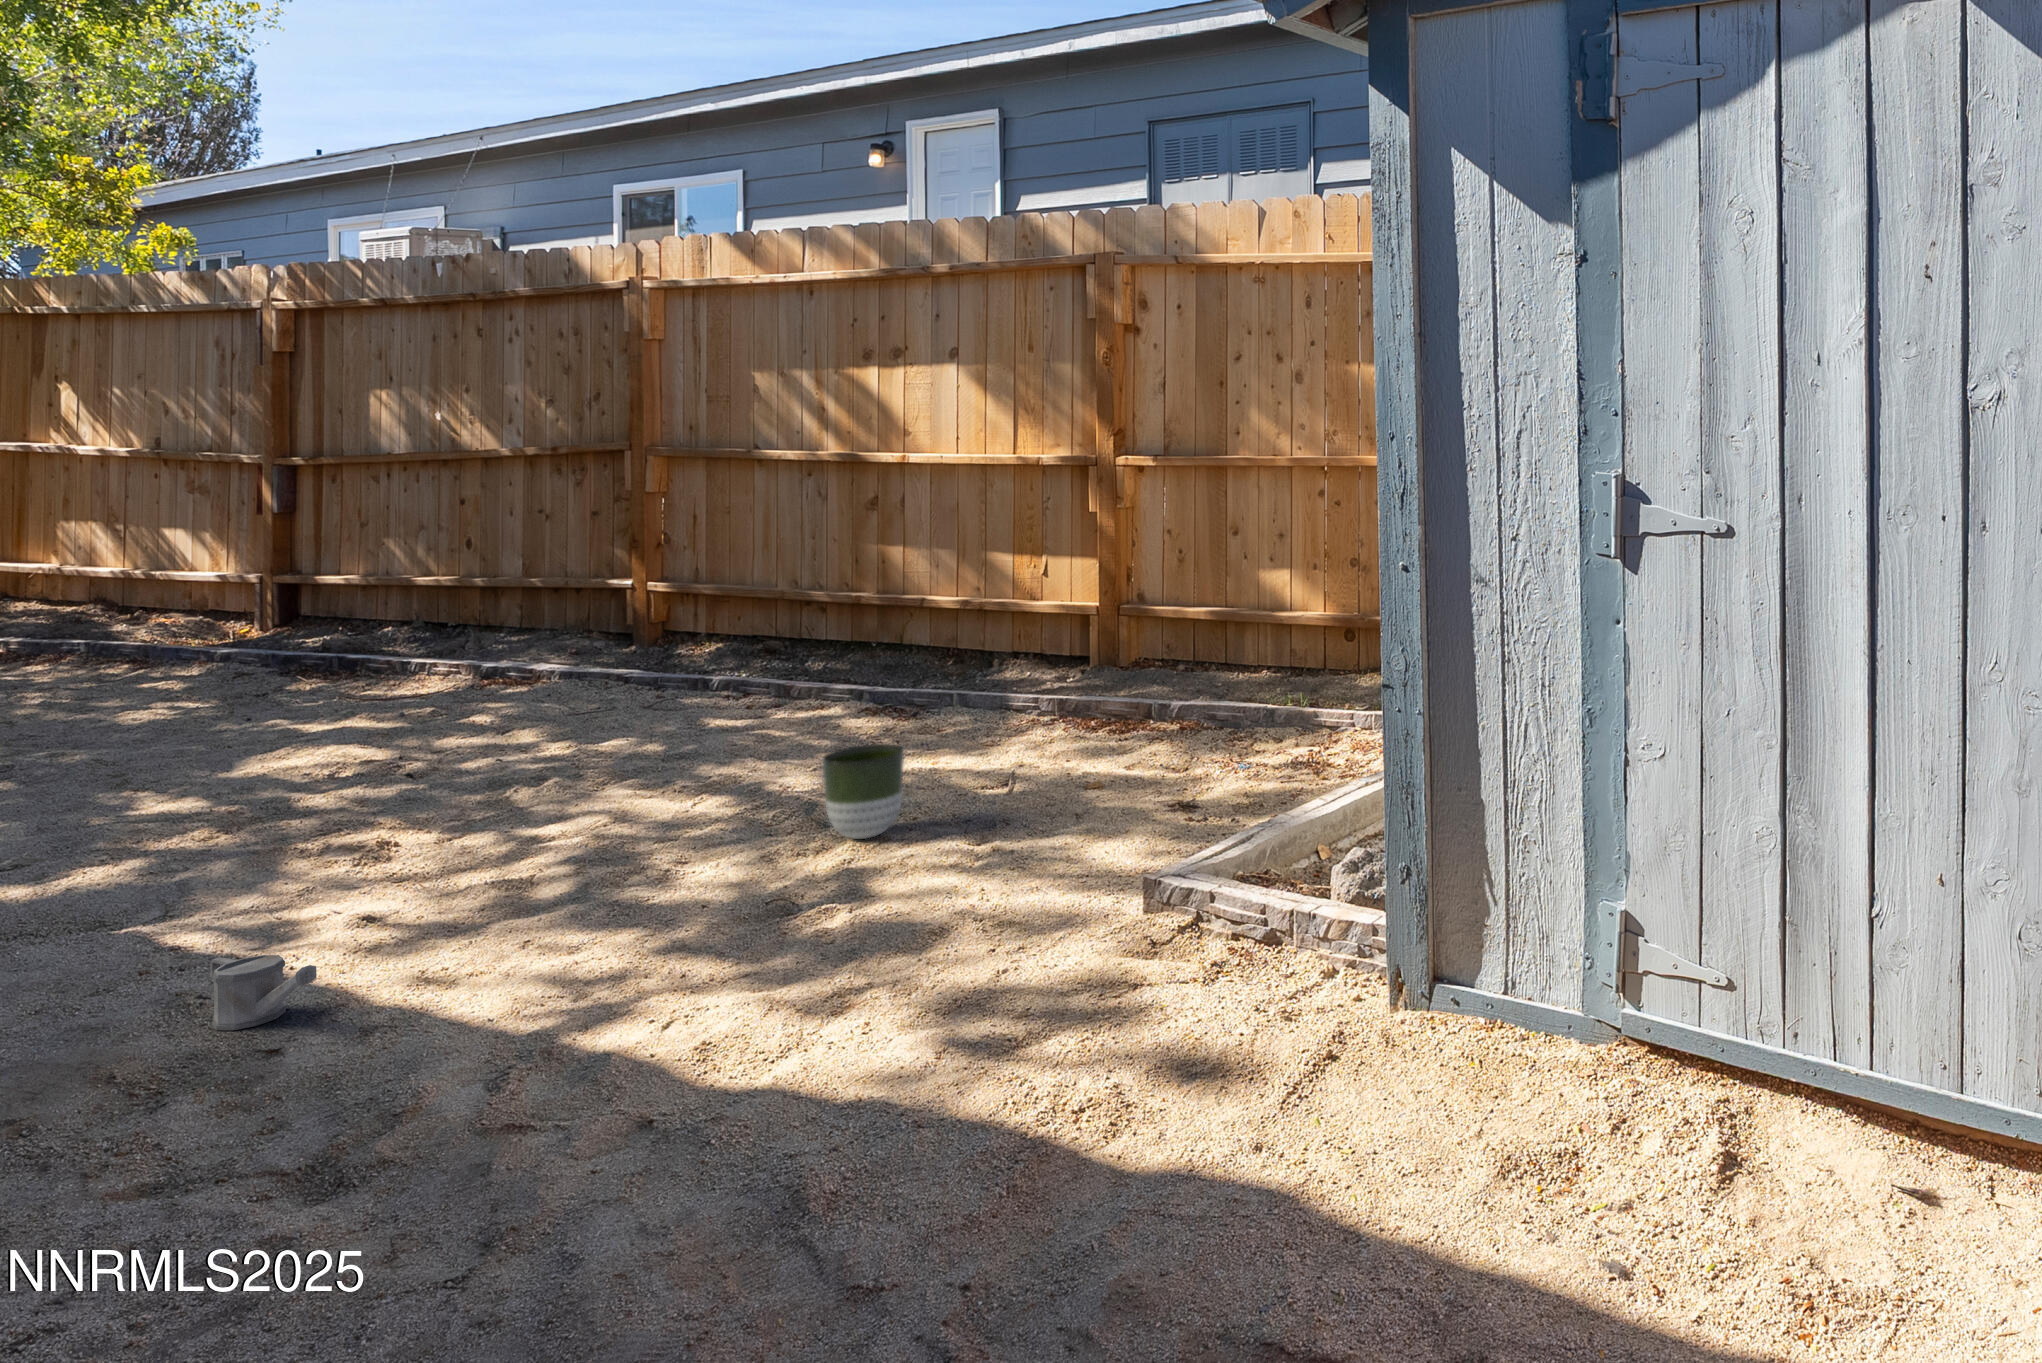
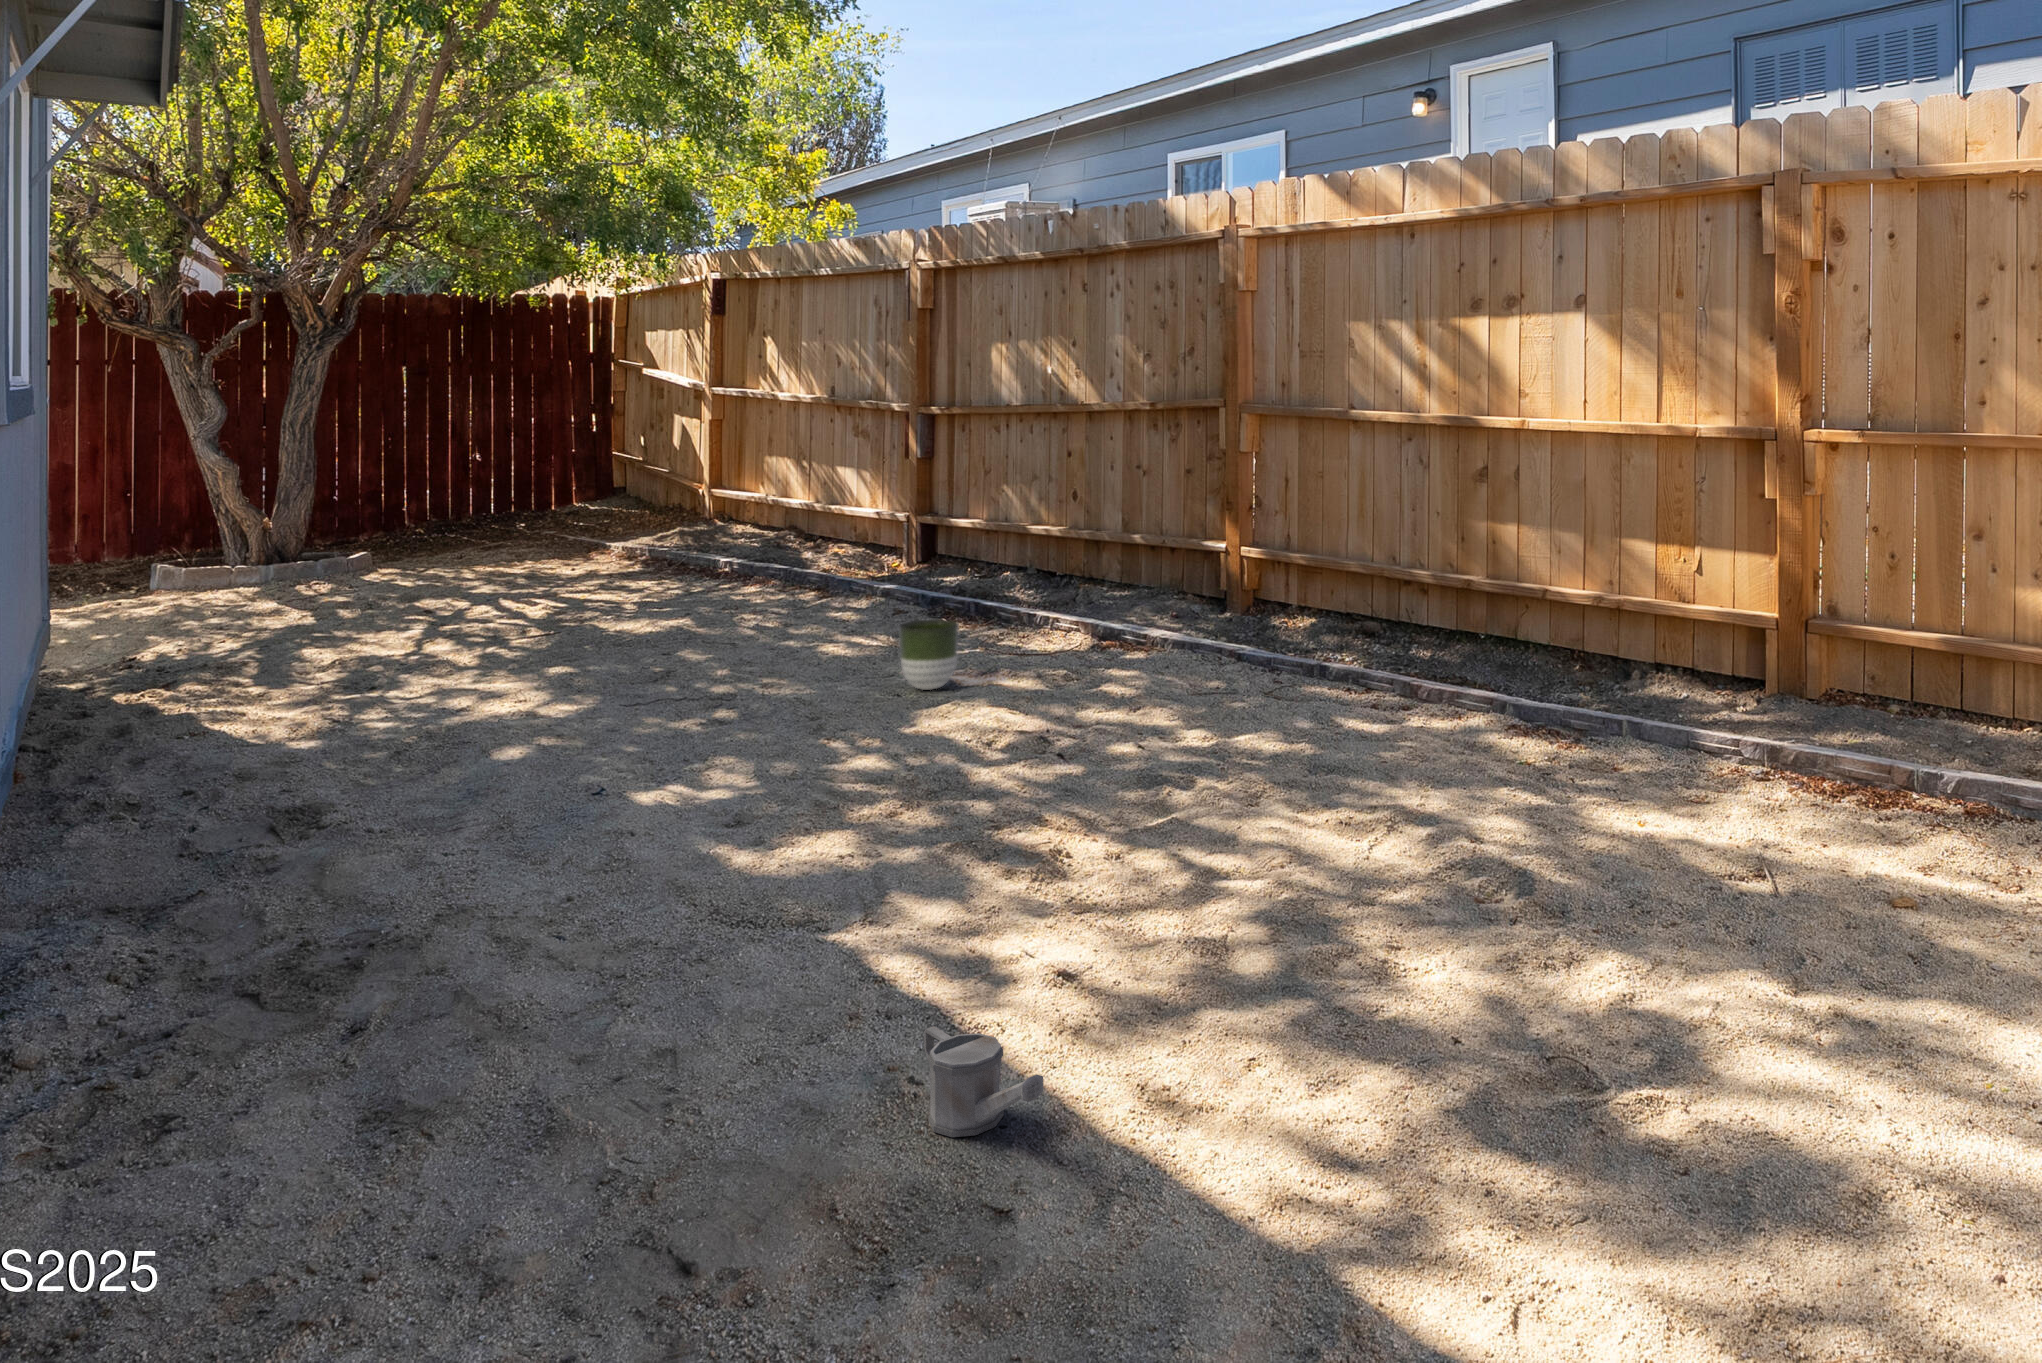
planter: present [822,744,904,839] -> present [899,619,959,690]

